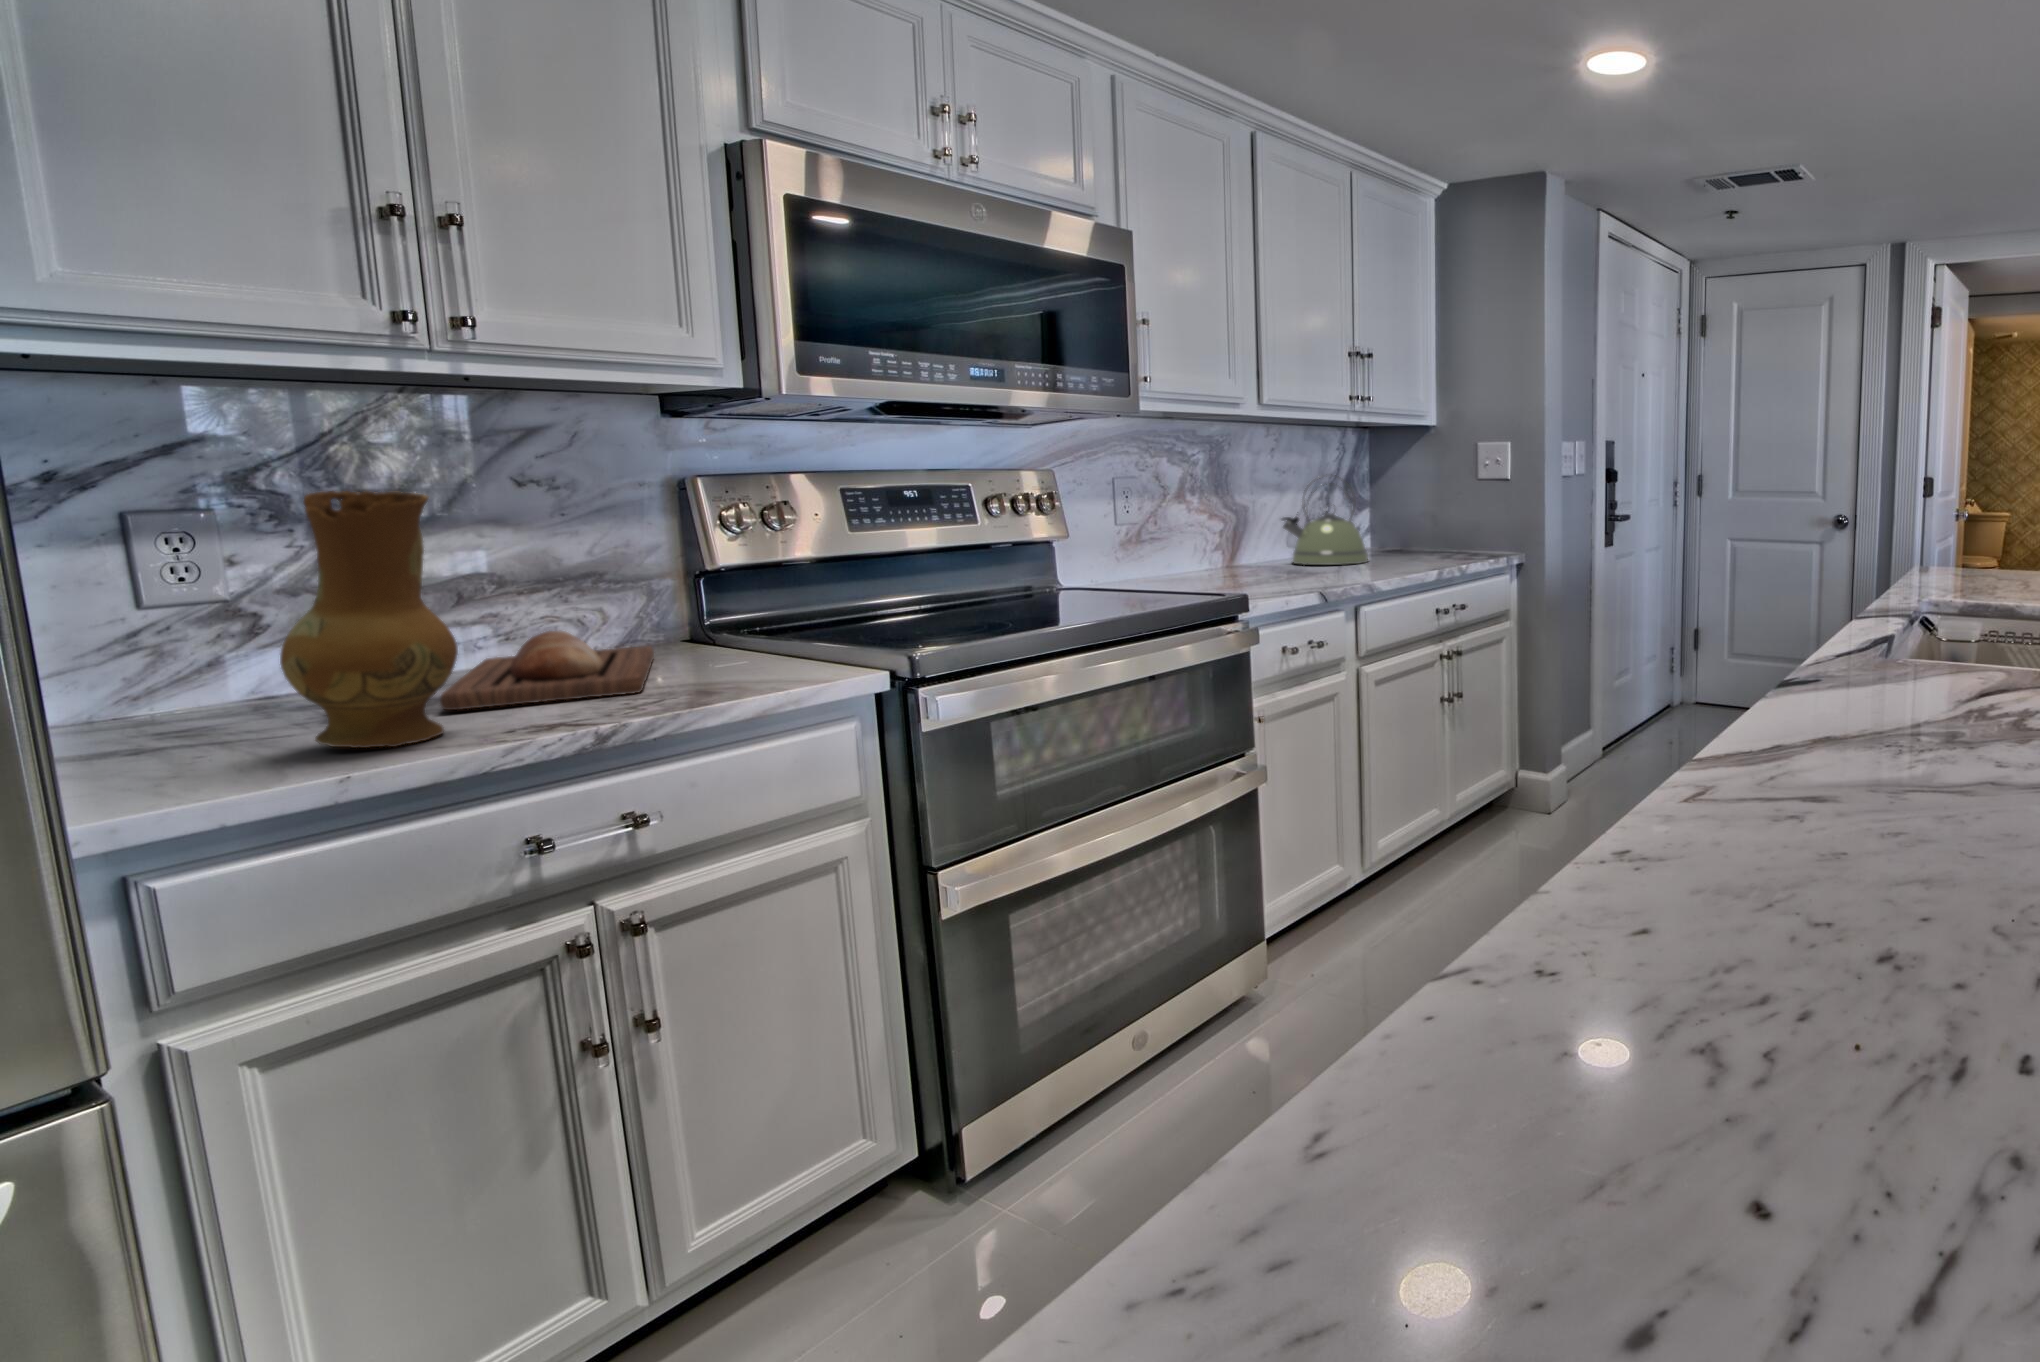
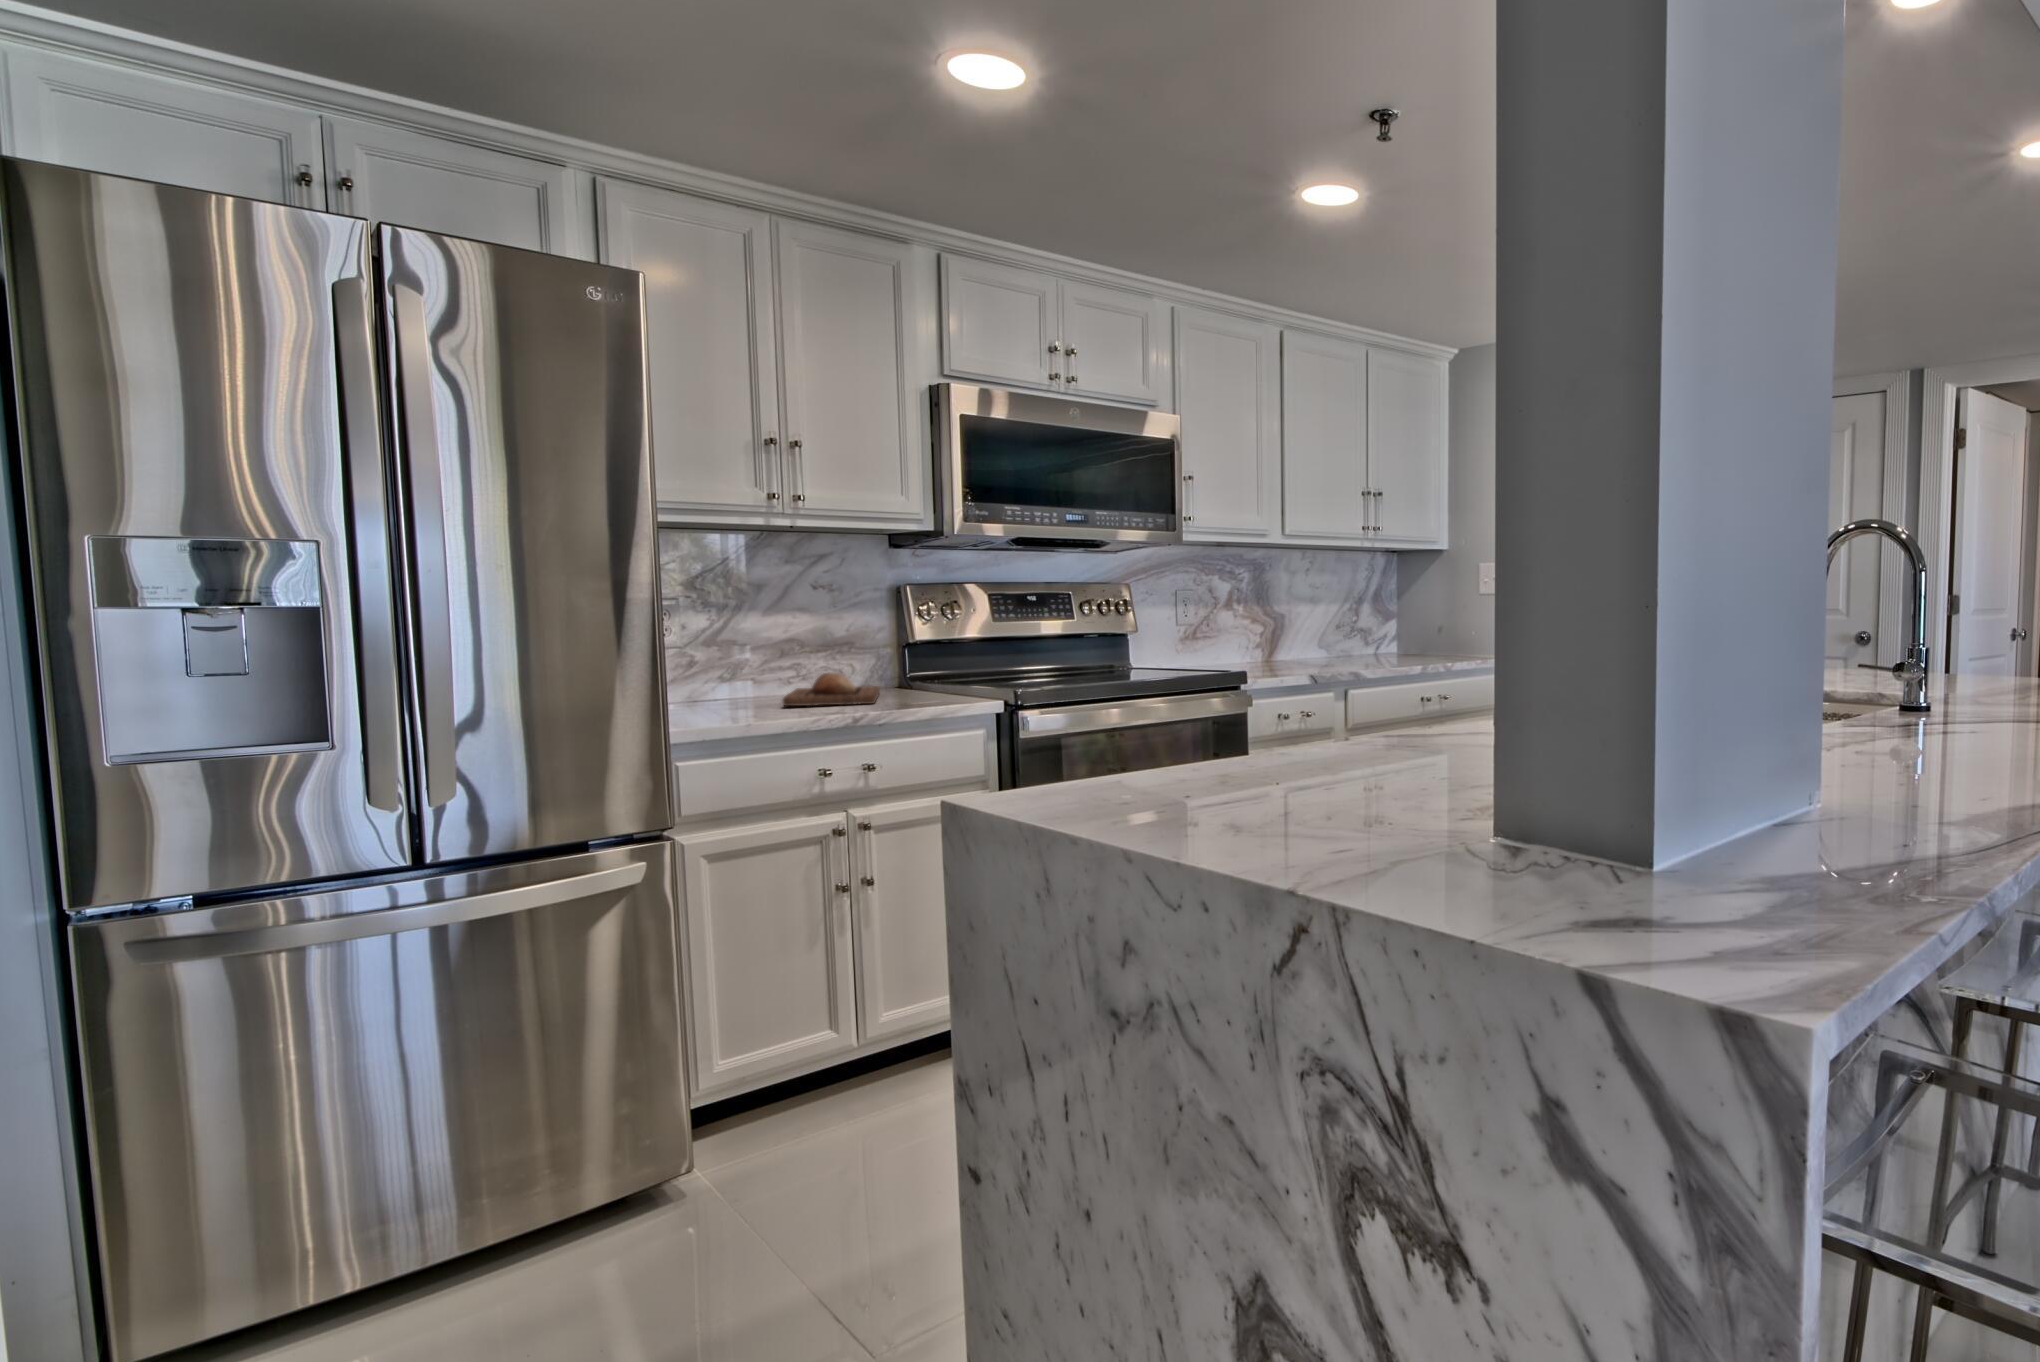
kettle: present [1282,474,1368,565] -> none [1304,589,1374,660]
ceramic jug: present [280,491,458,748] -> none [726,588,796,716]

